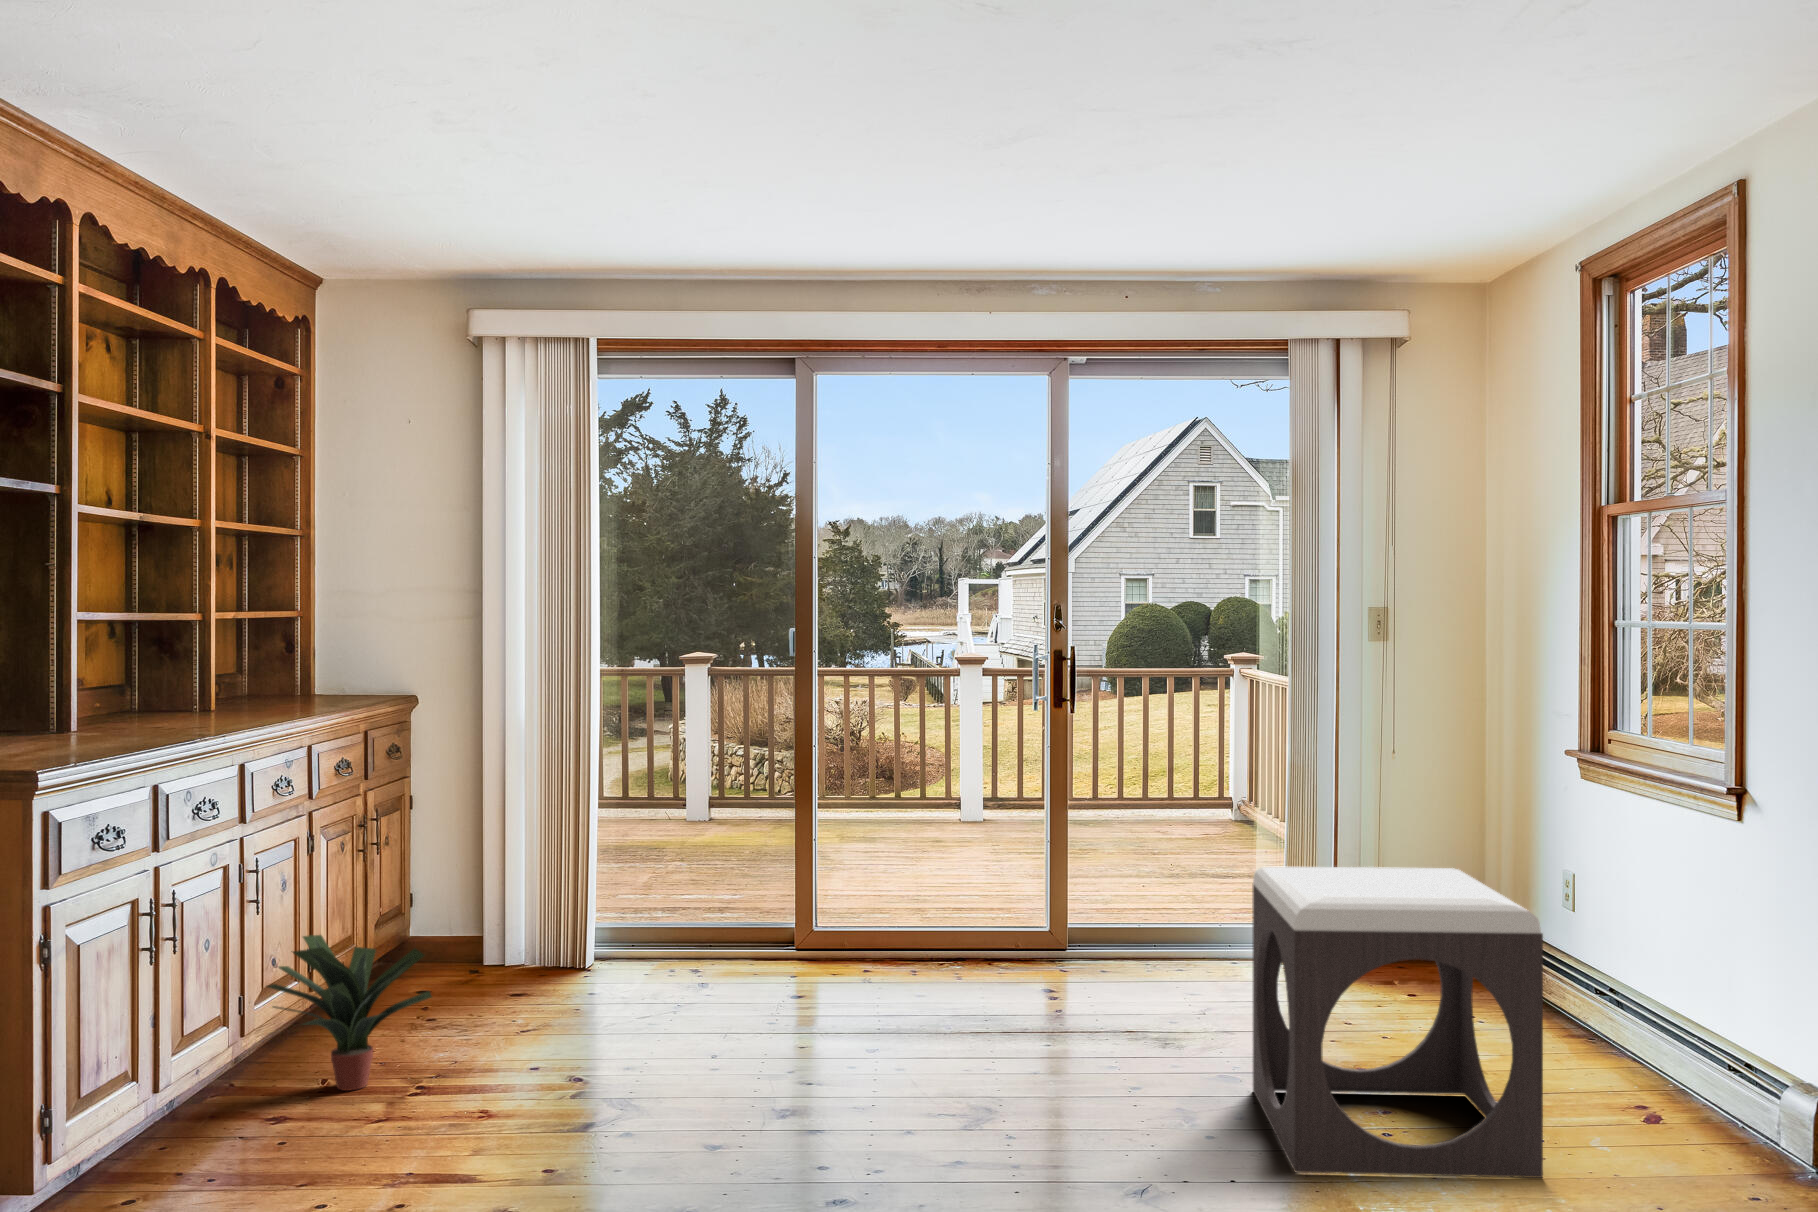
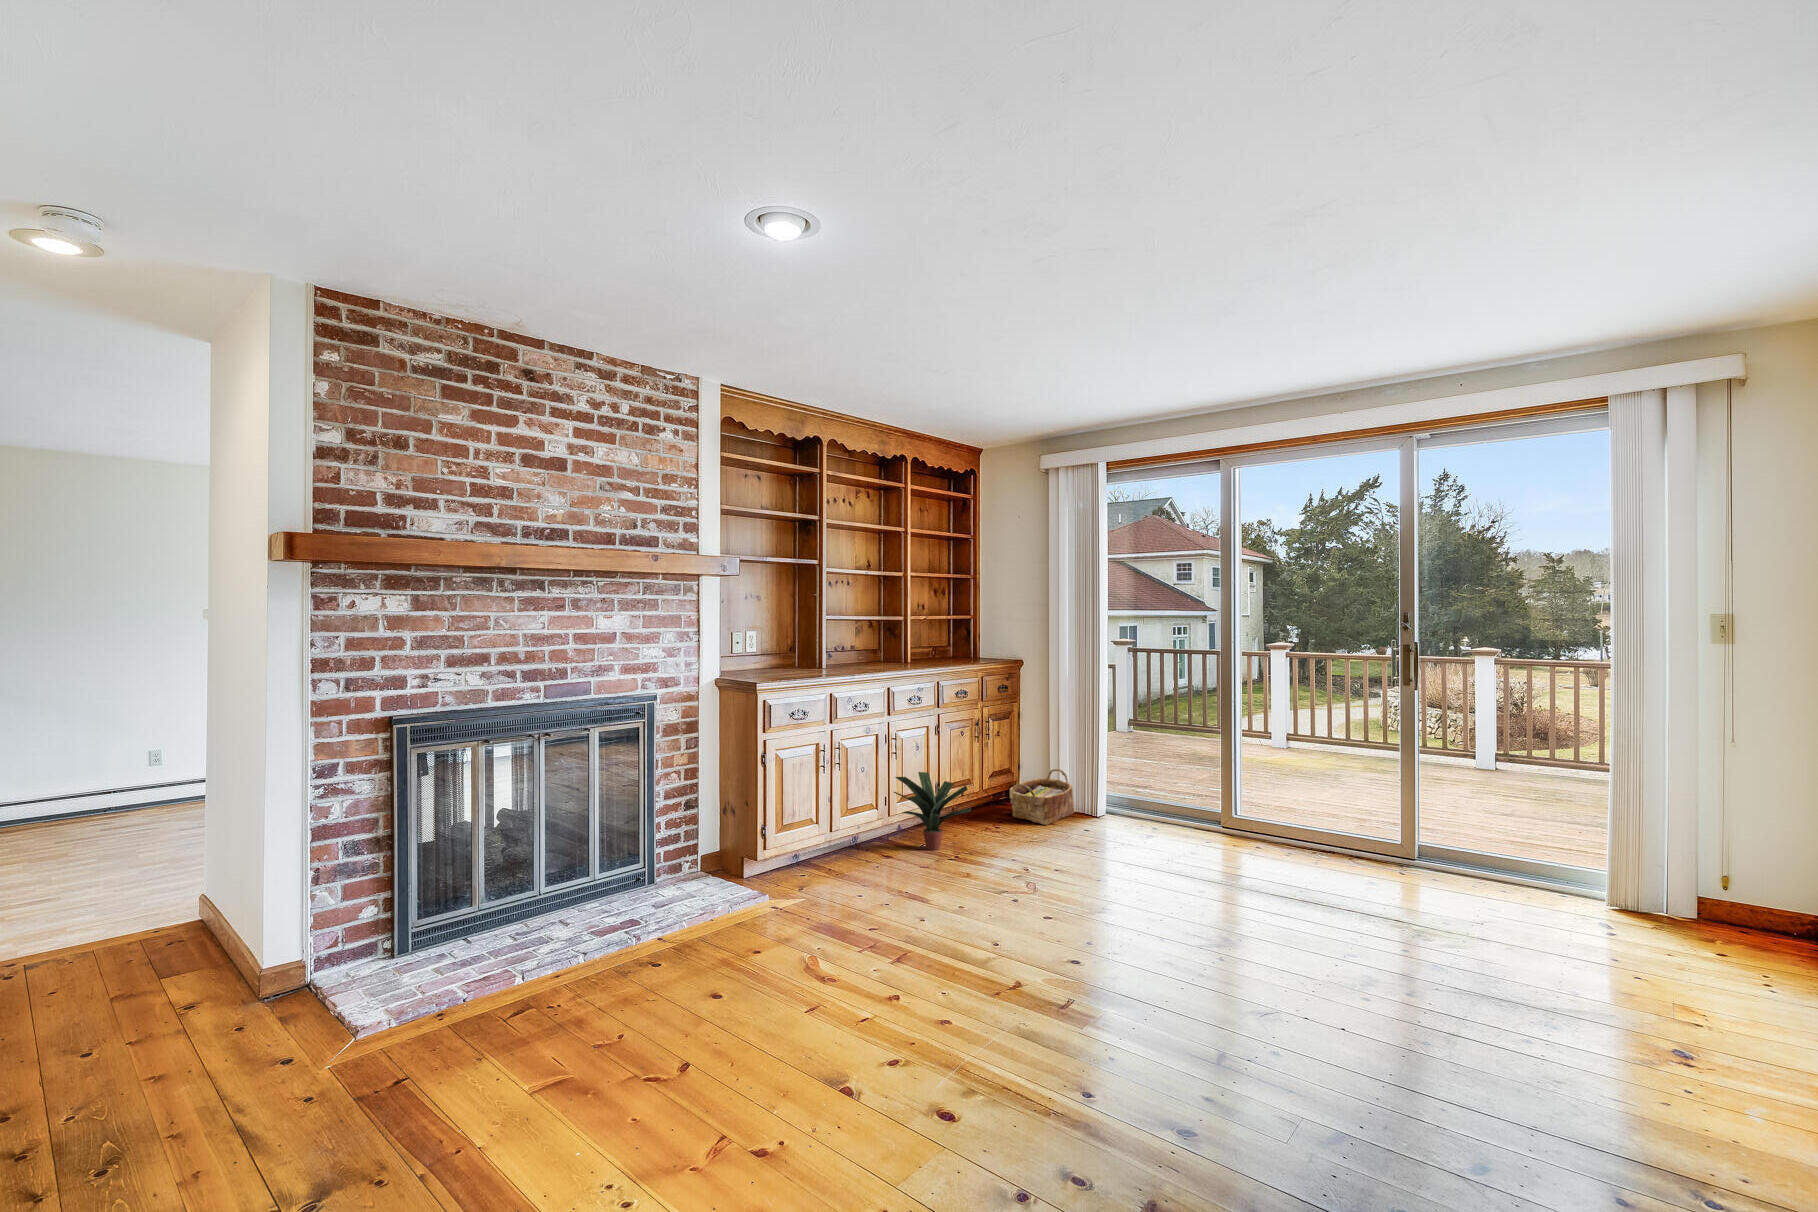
footstool: present [1252,867,1543,1178] -> none [1411,813,1667,1118]
woven basket: none [435,895,548,1002] -> present [1009,769,1074,825]

